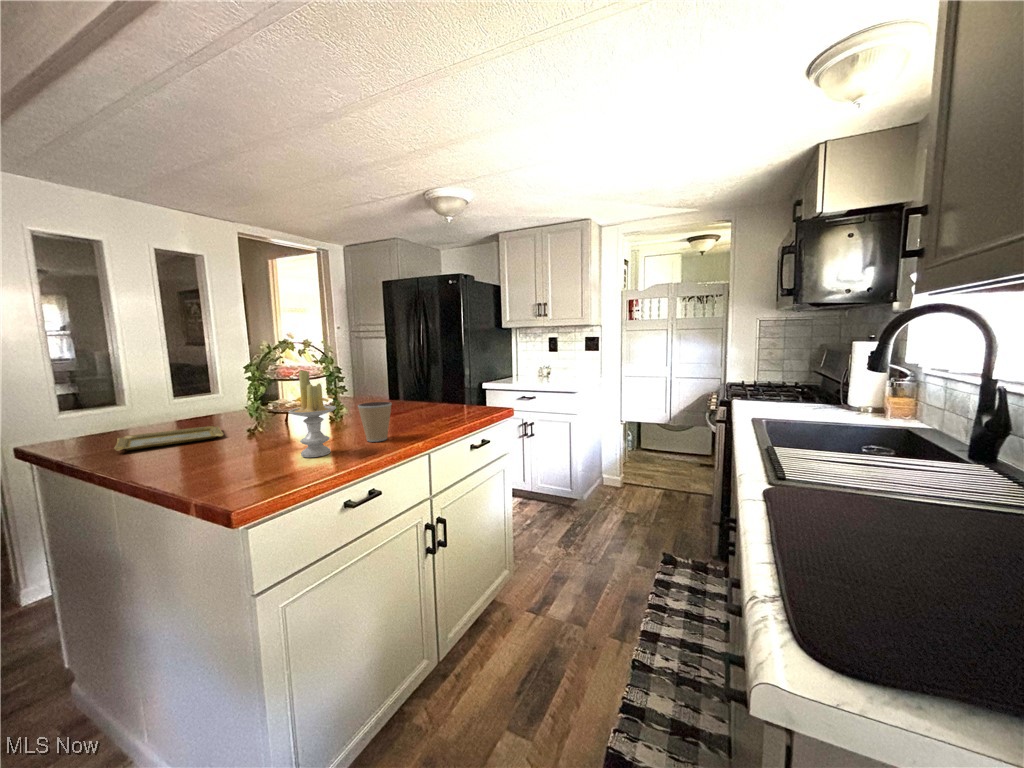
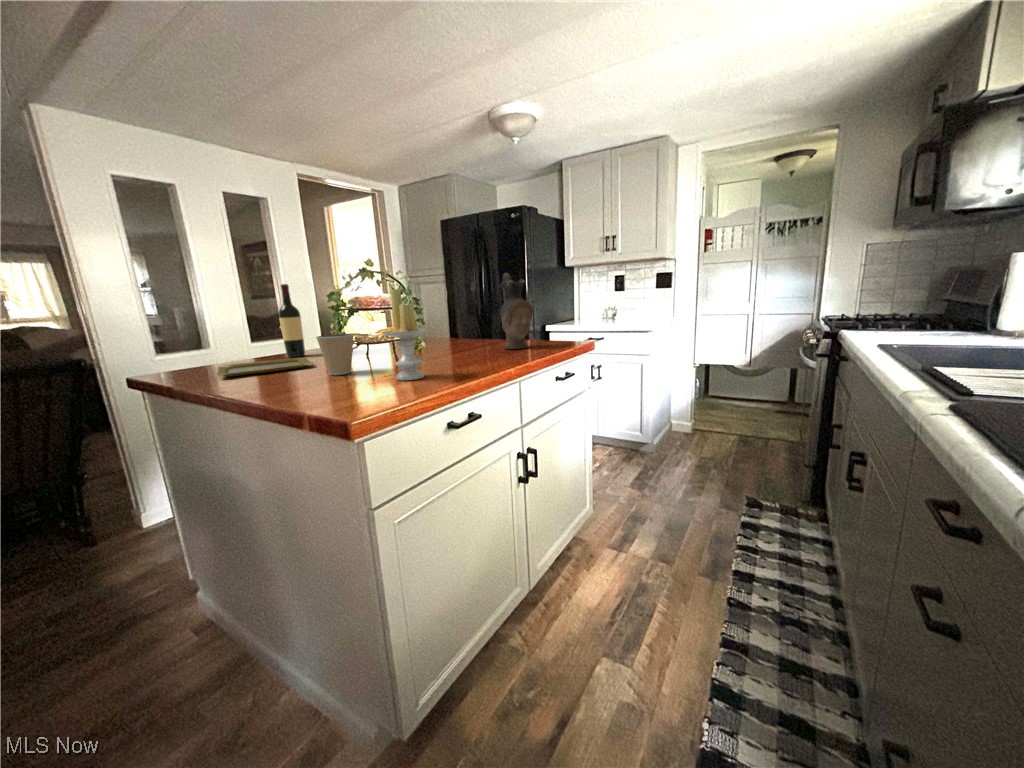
ceramic pitcher: none [421,346,452,417] -> present [500,273,533,349]
wine bottle: none [195,351,222,424] -> present [279,284,305,357]
coffee cup: present [358,402,392,442] -> present [316,334,354,375]

